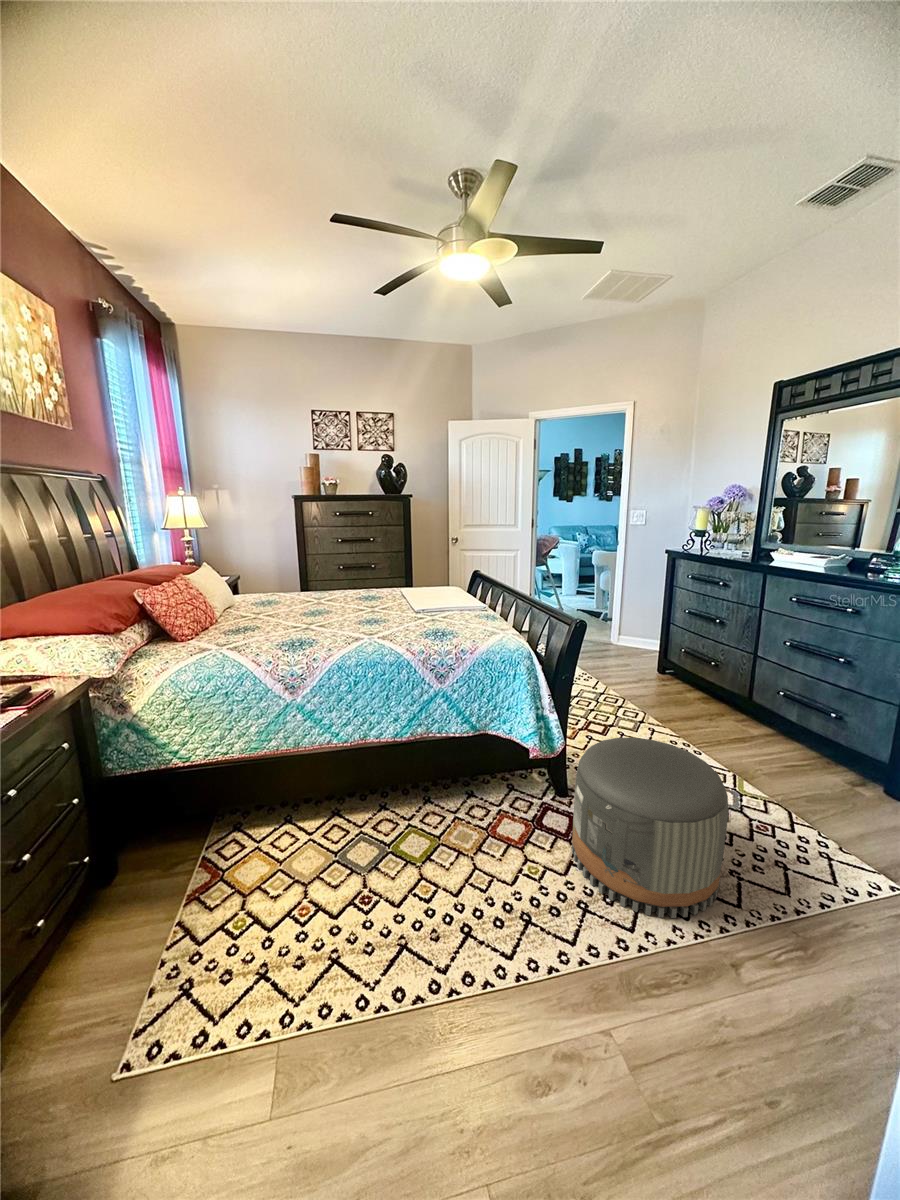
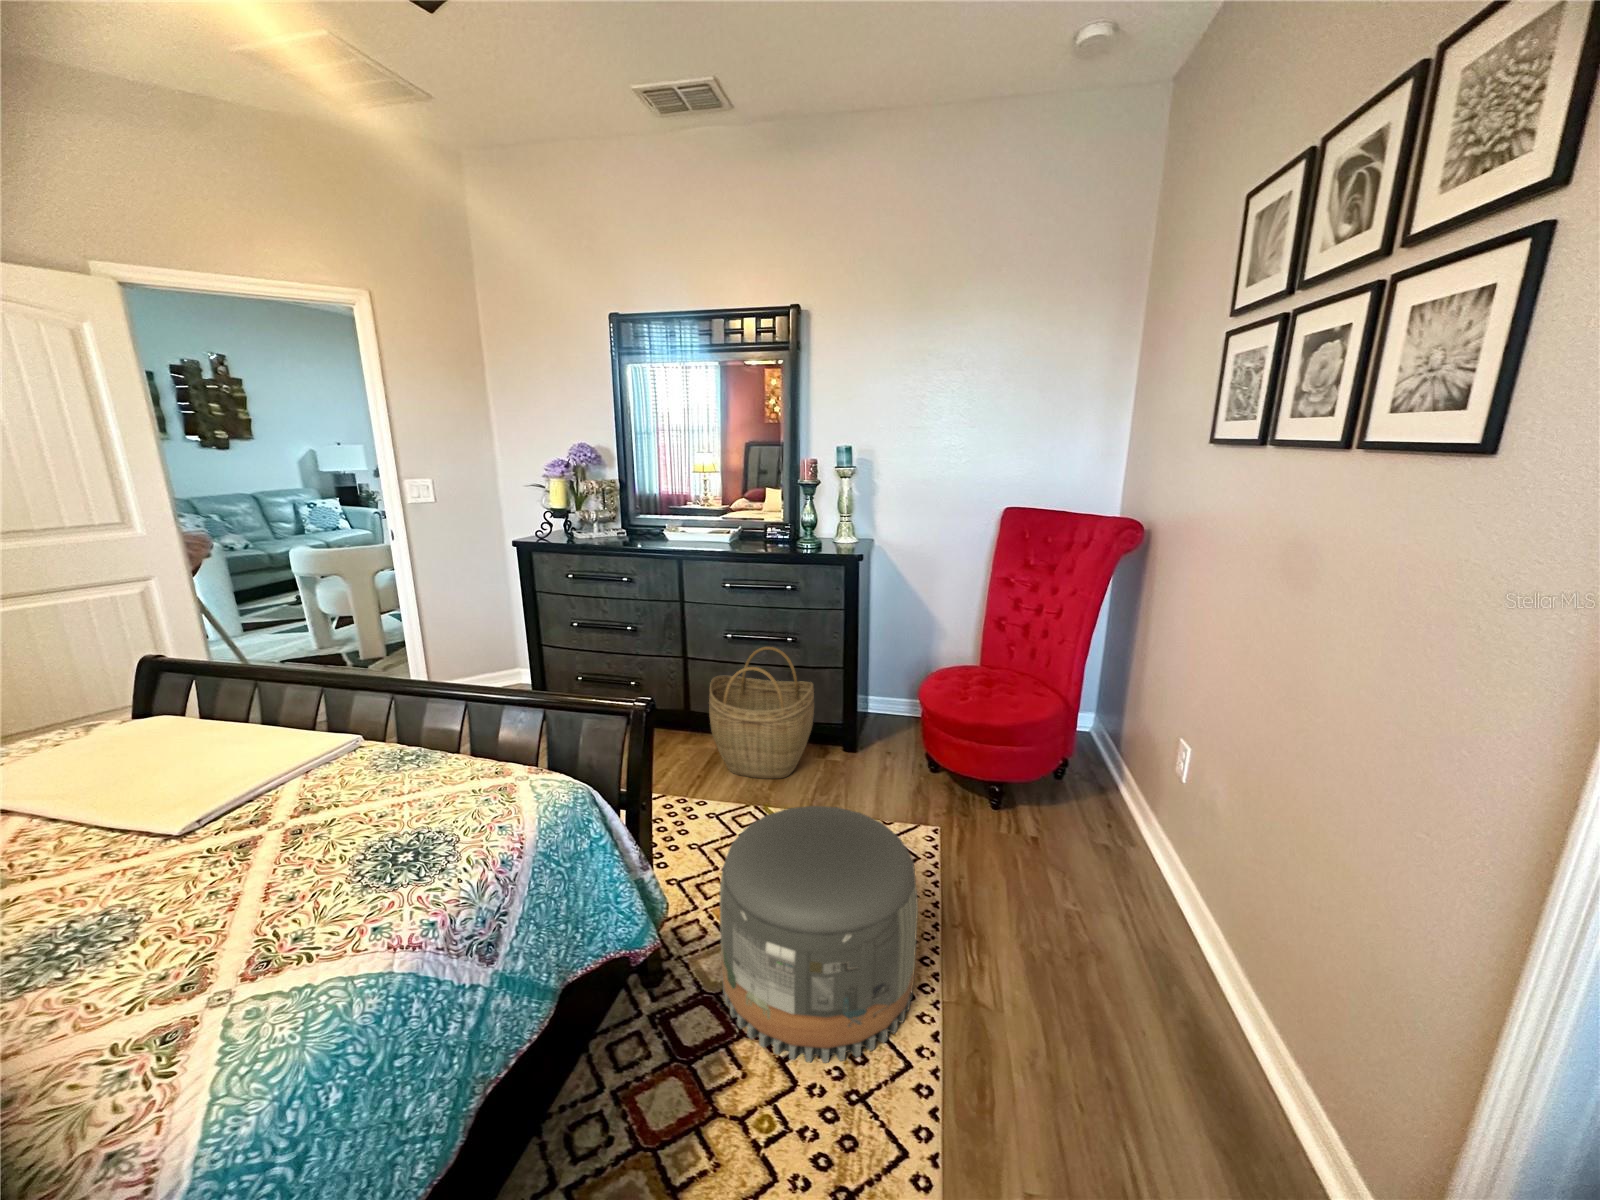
woven basket: none [734,664,845,776] -> present [709,647,814,779]

